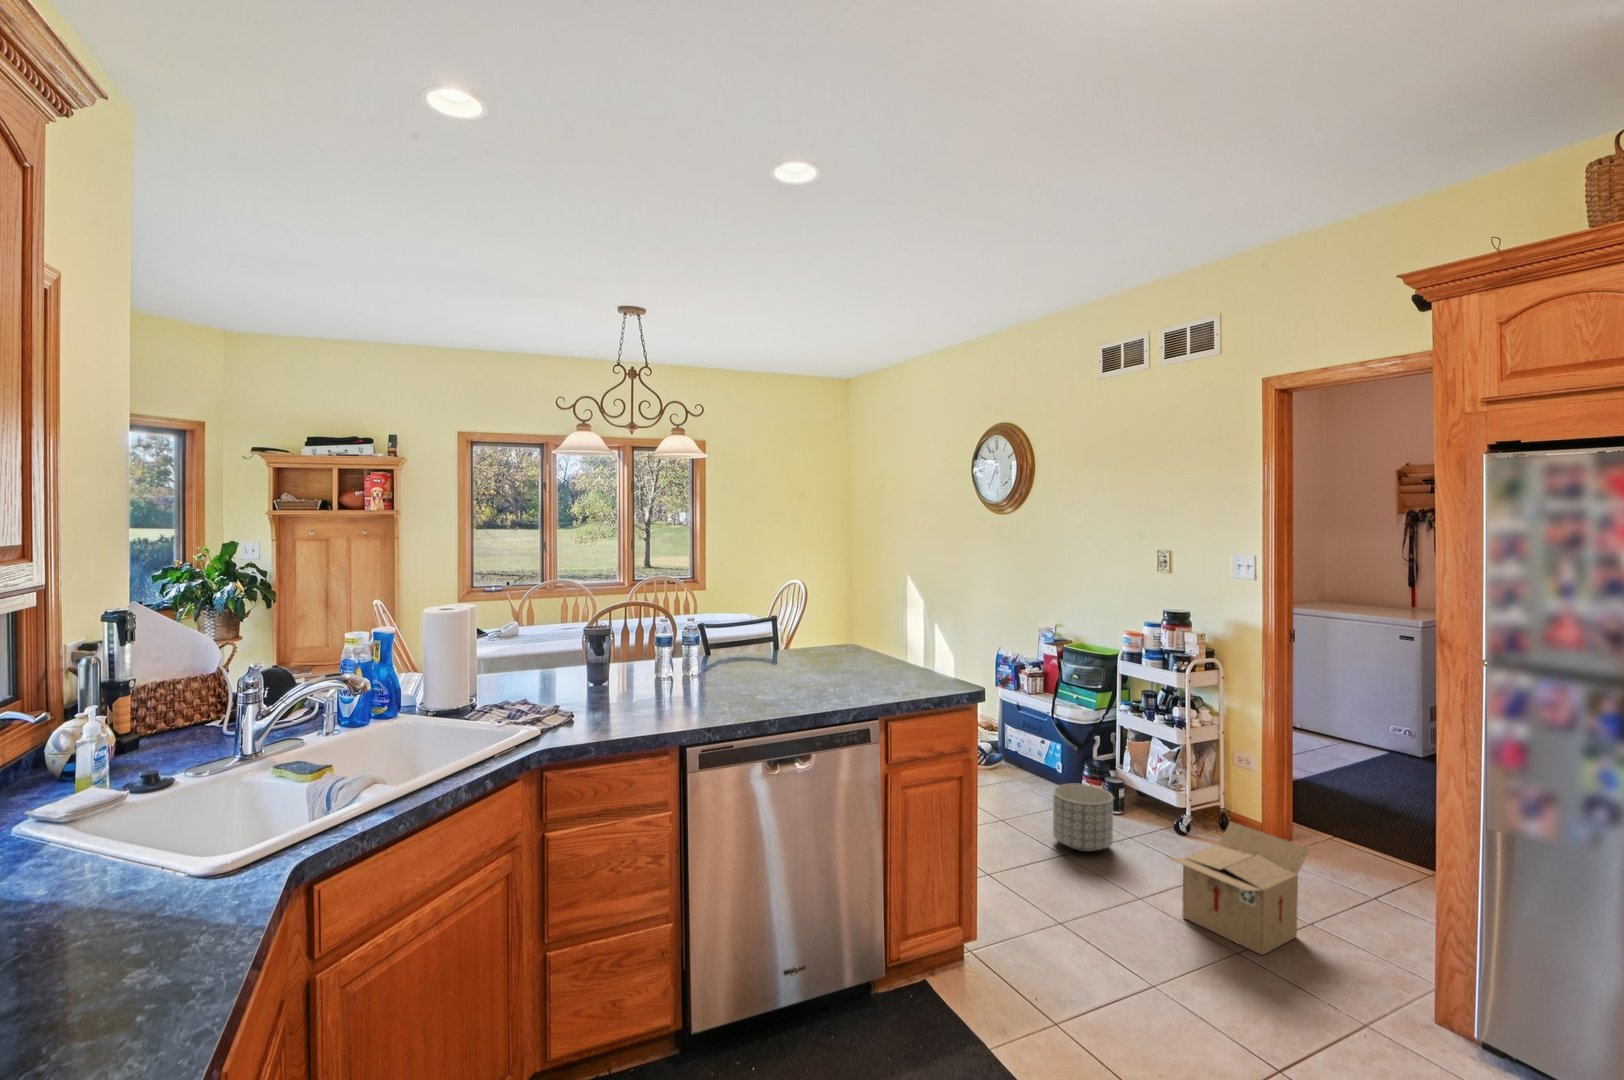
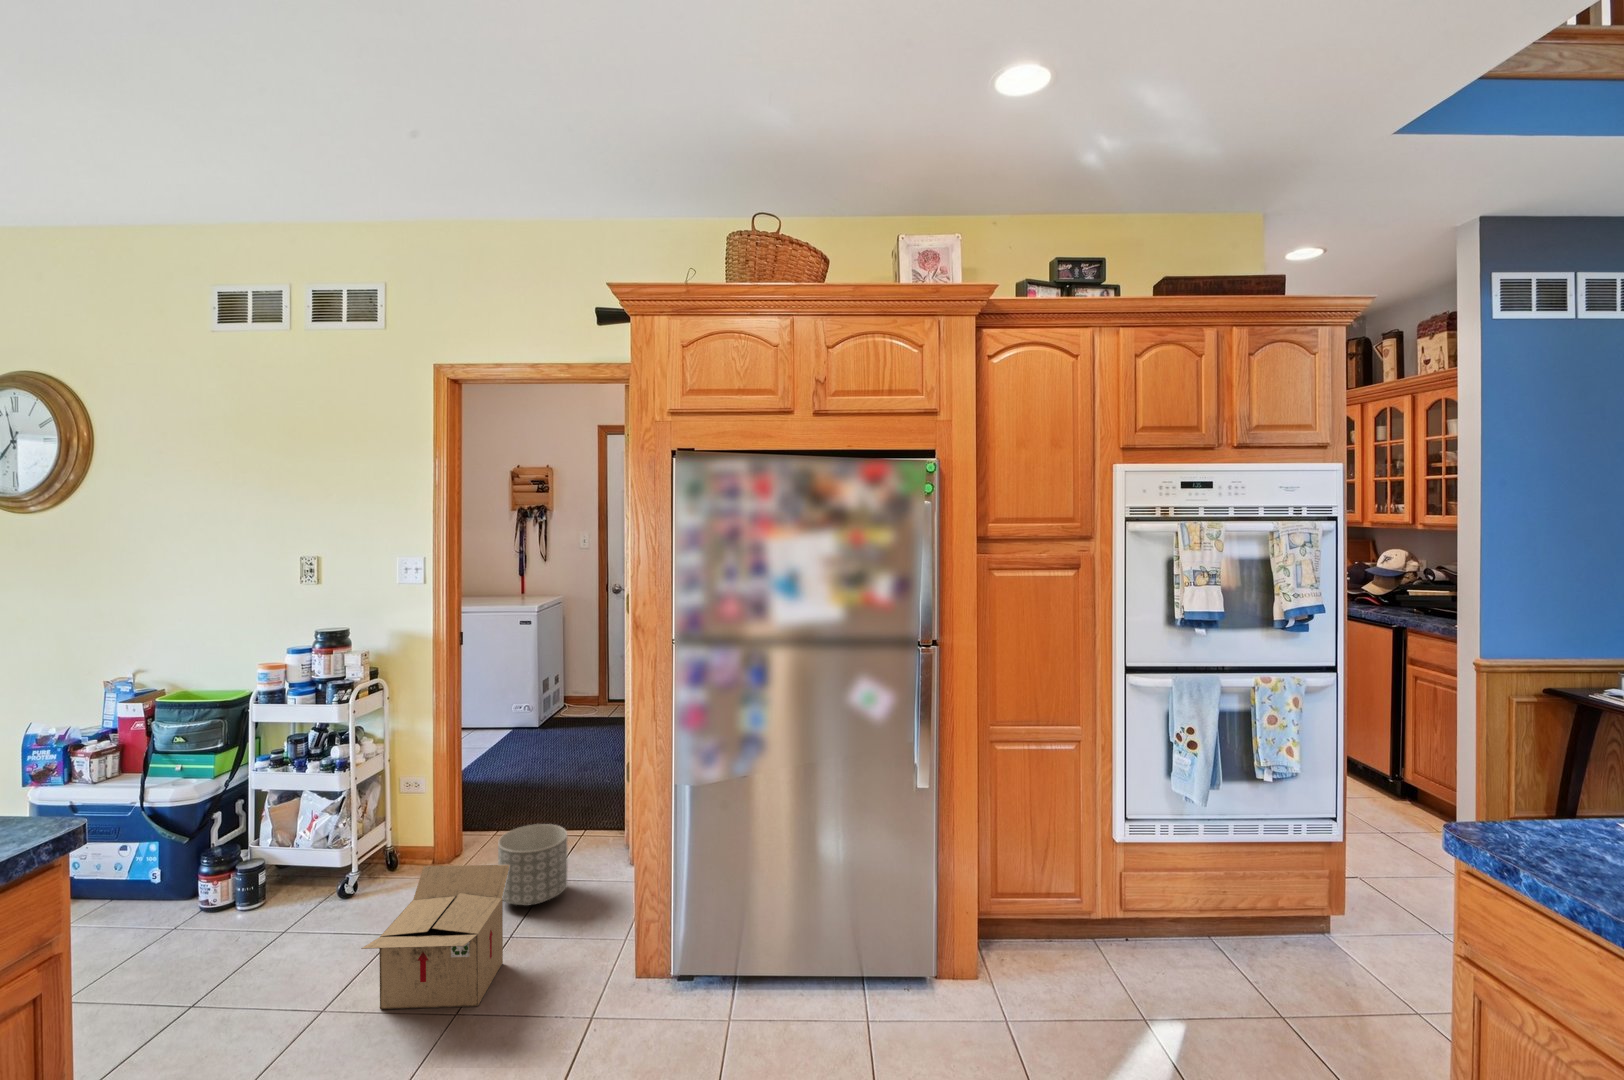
planter: present [1053,784,1113,852] -> present [498,824,567,906]

